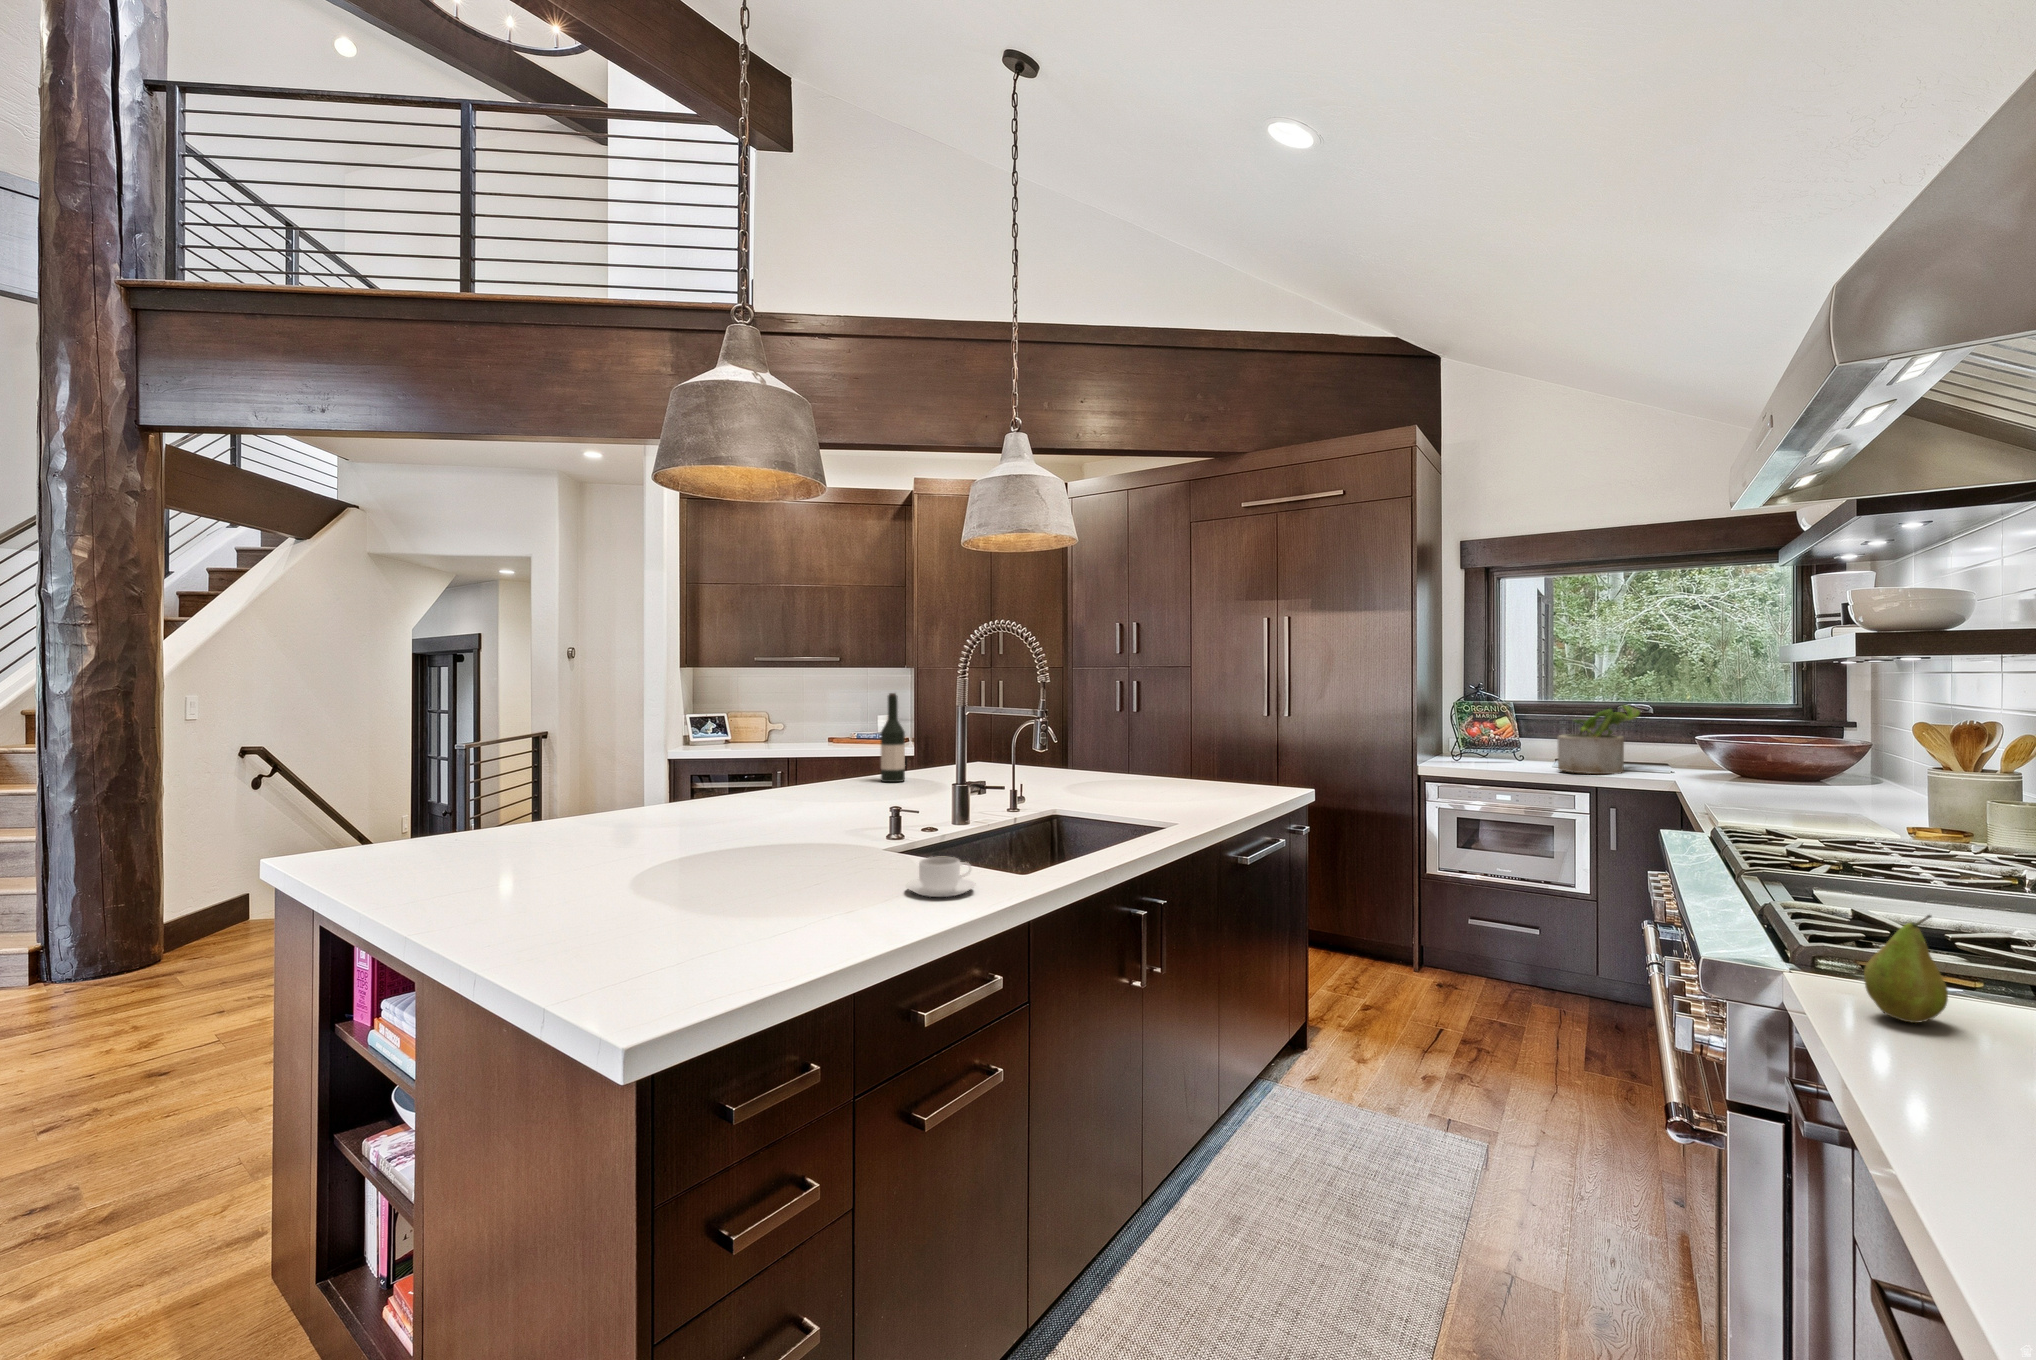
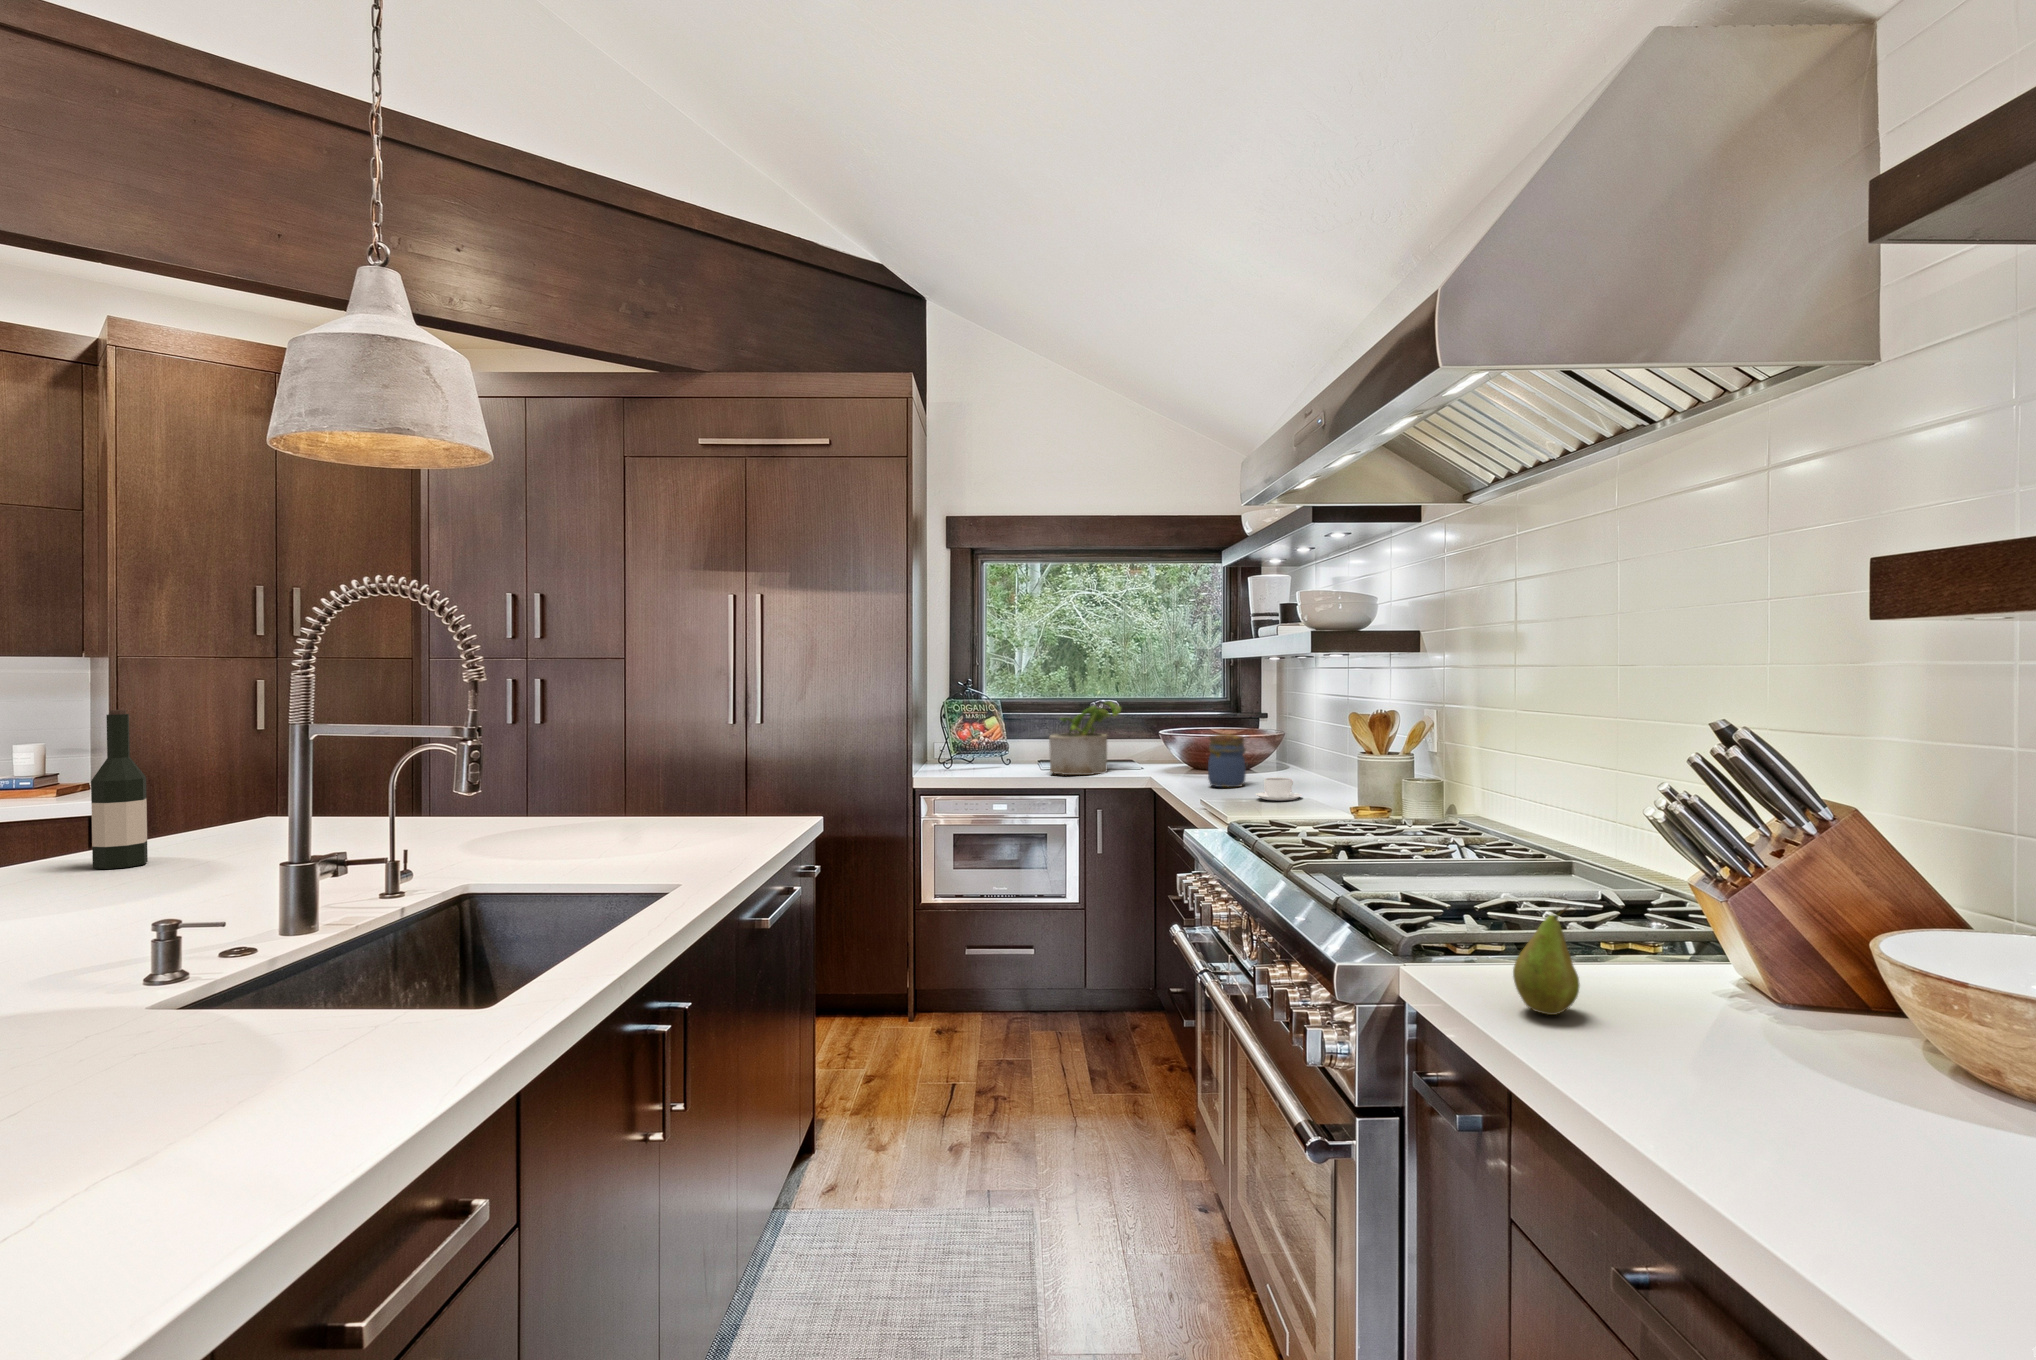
jar: none [1725,741,1777,795] -> present [1208,734,1246,787]
coffee cup: present [906,857,975,897] -> present [1256,777,1302,800]

